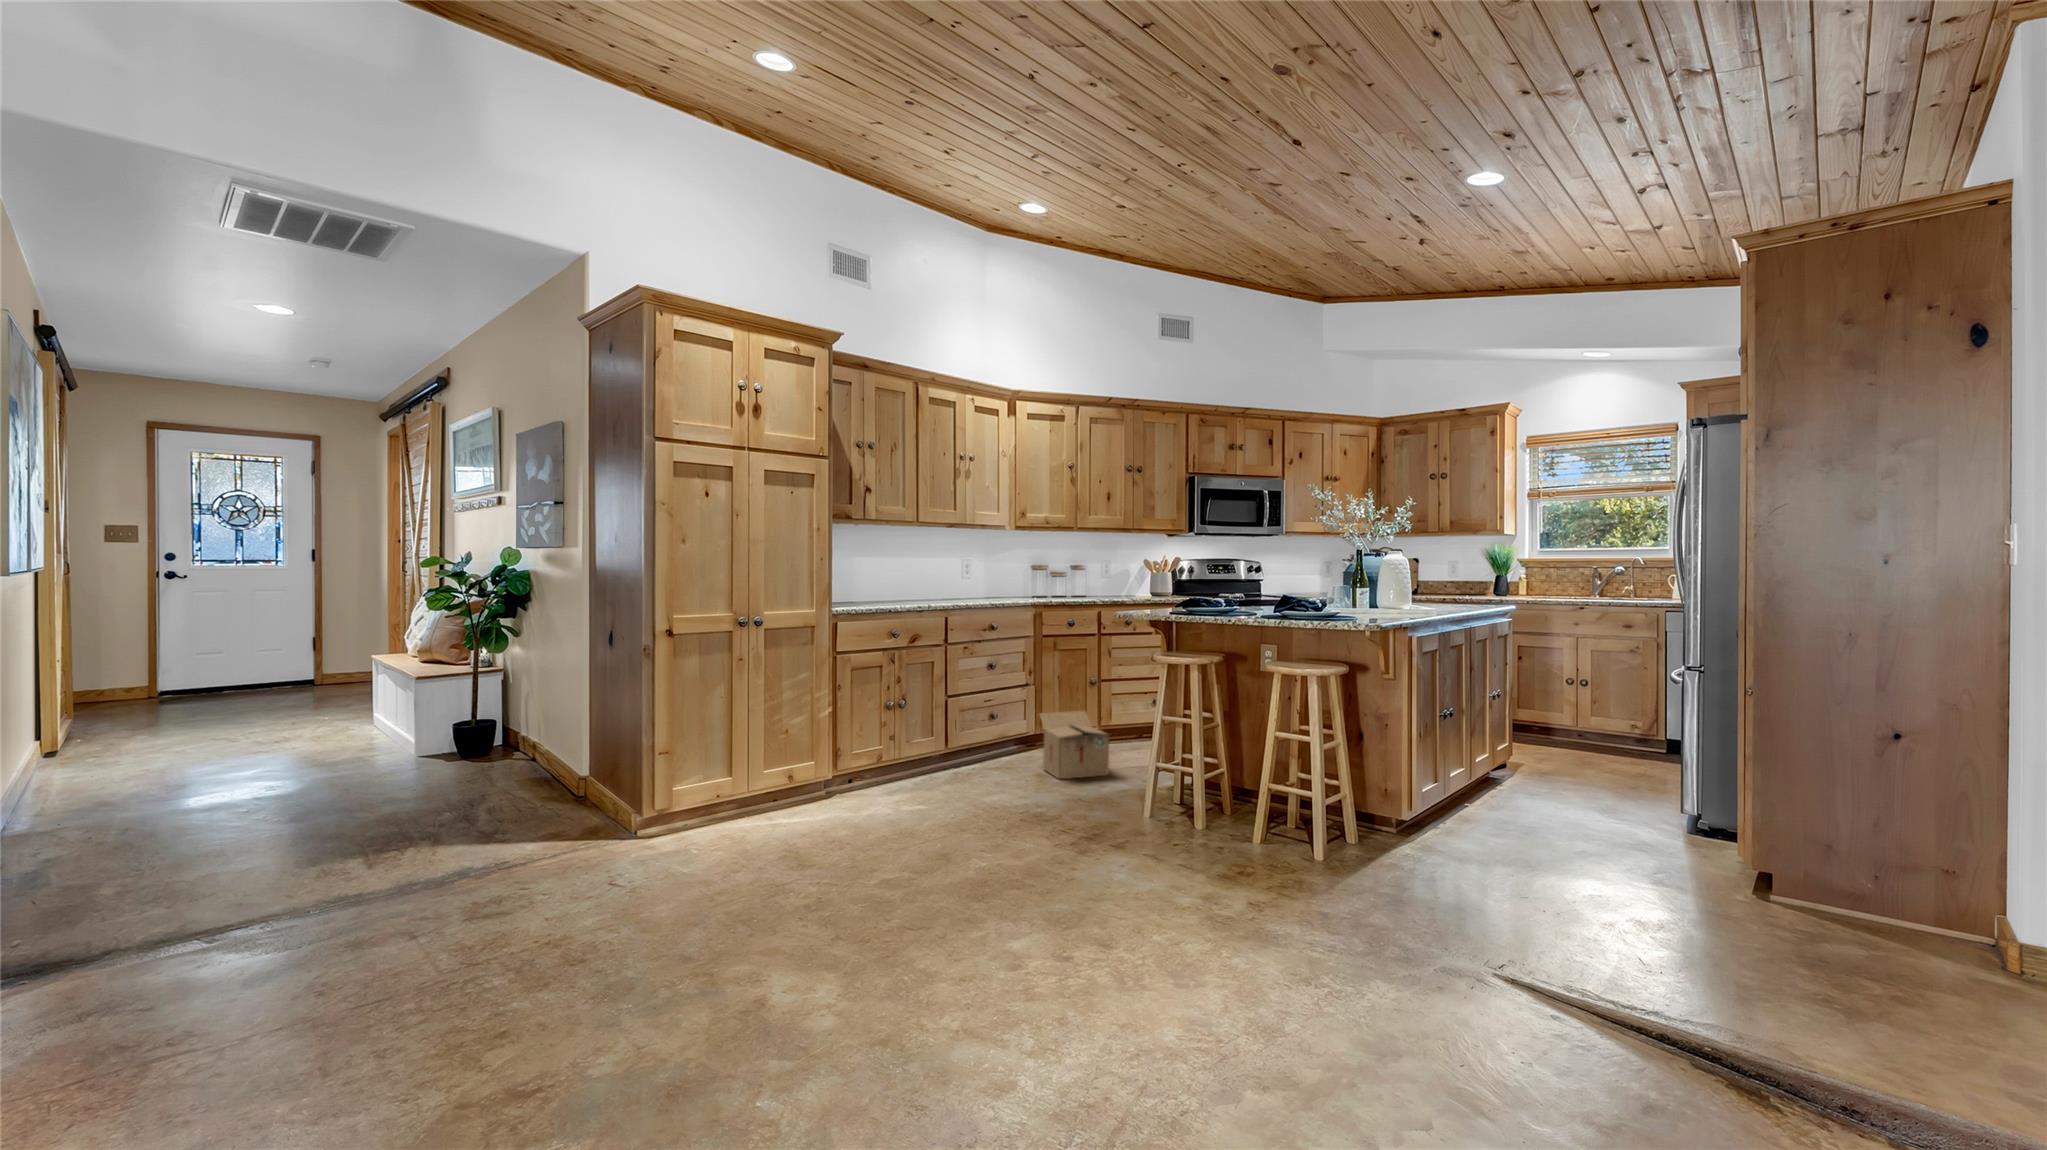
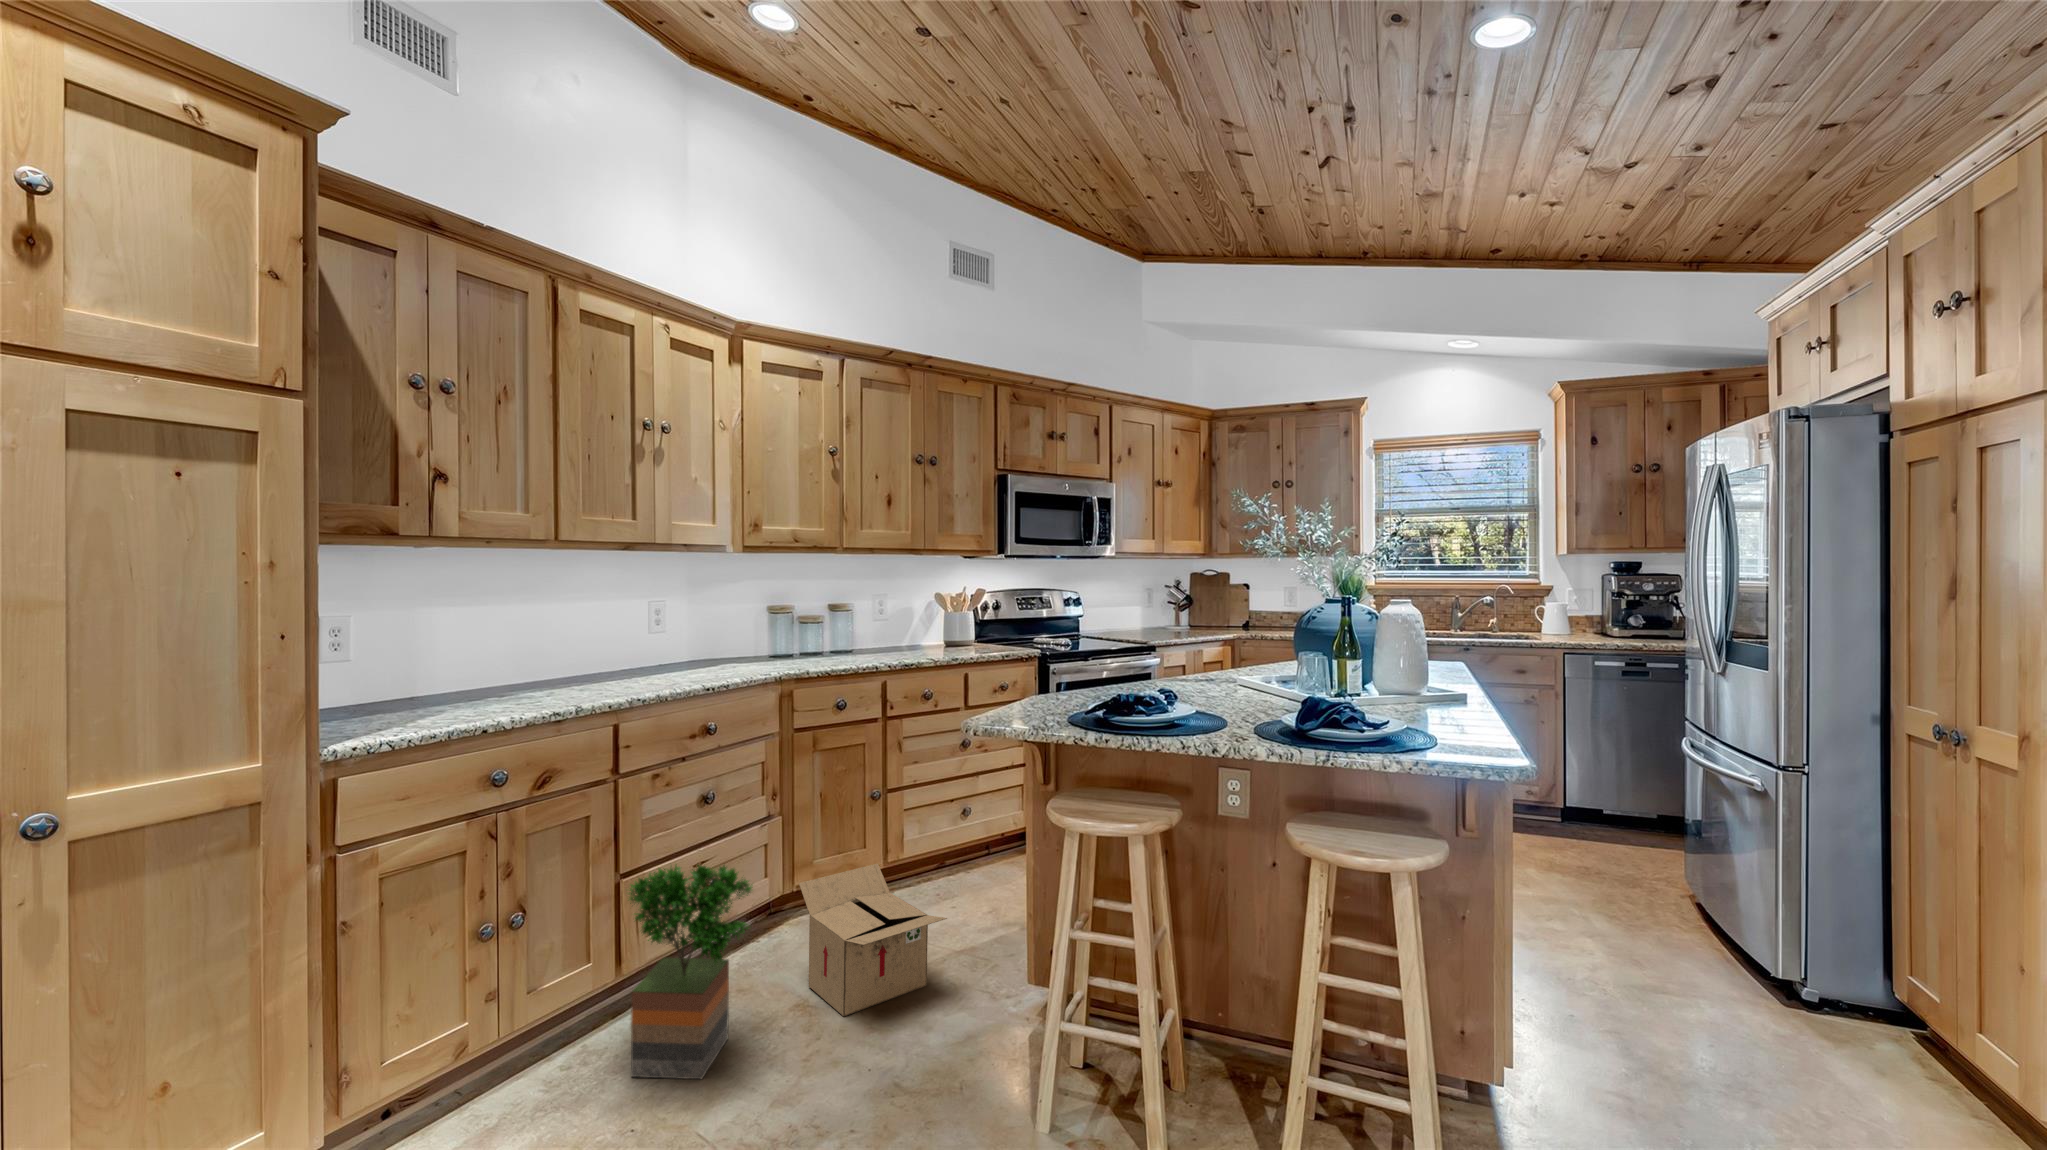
potted tree: none [950,685,1013,789] -> present [629,864,752,1079]

